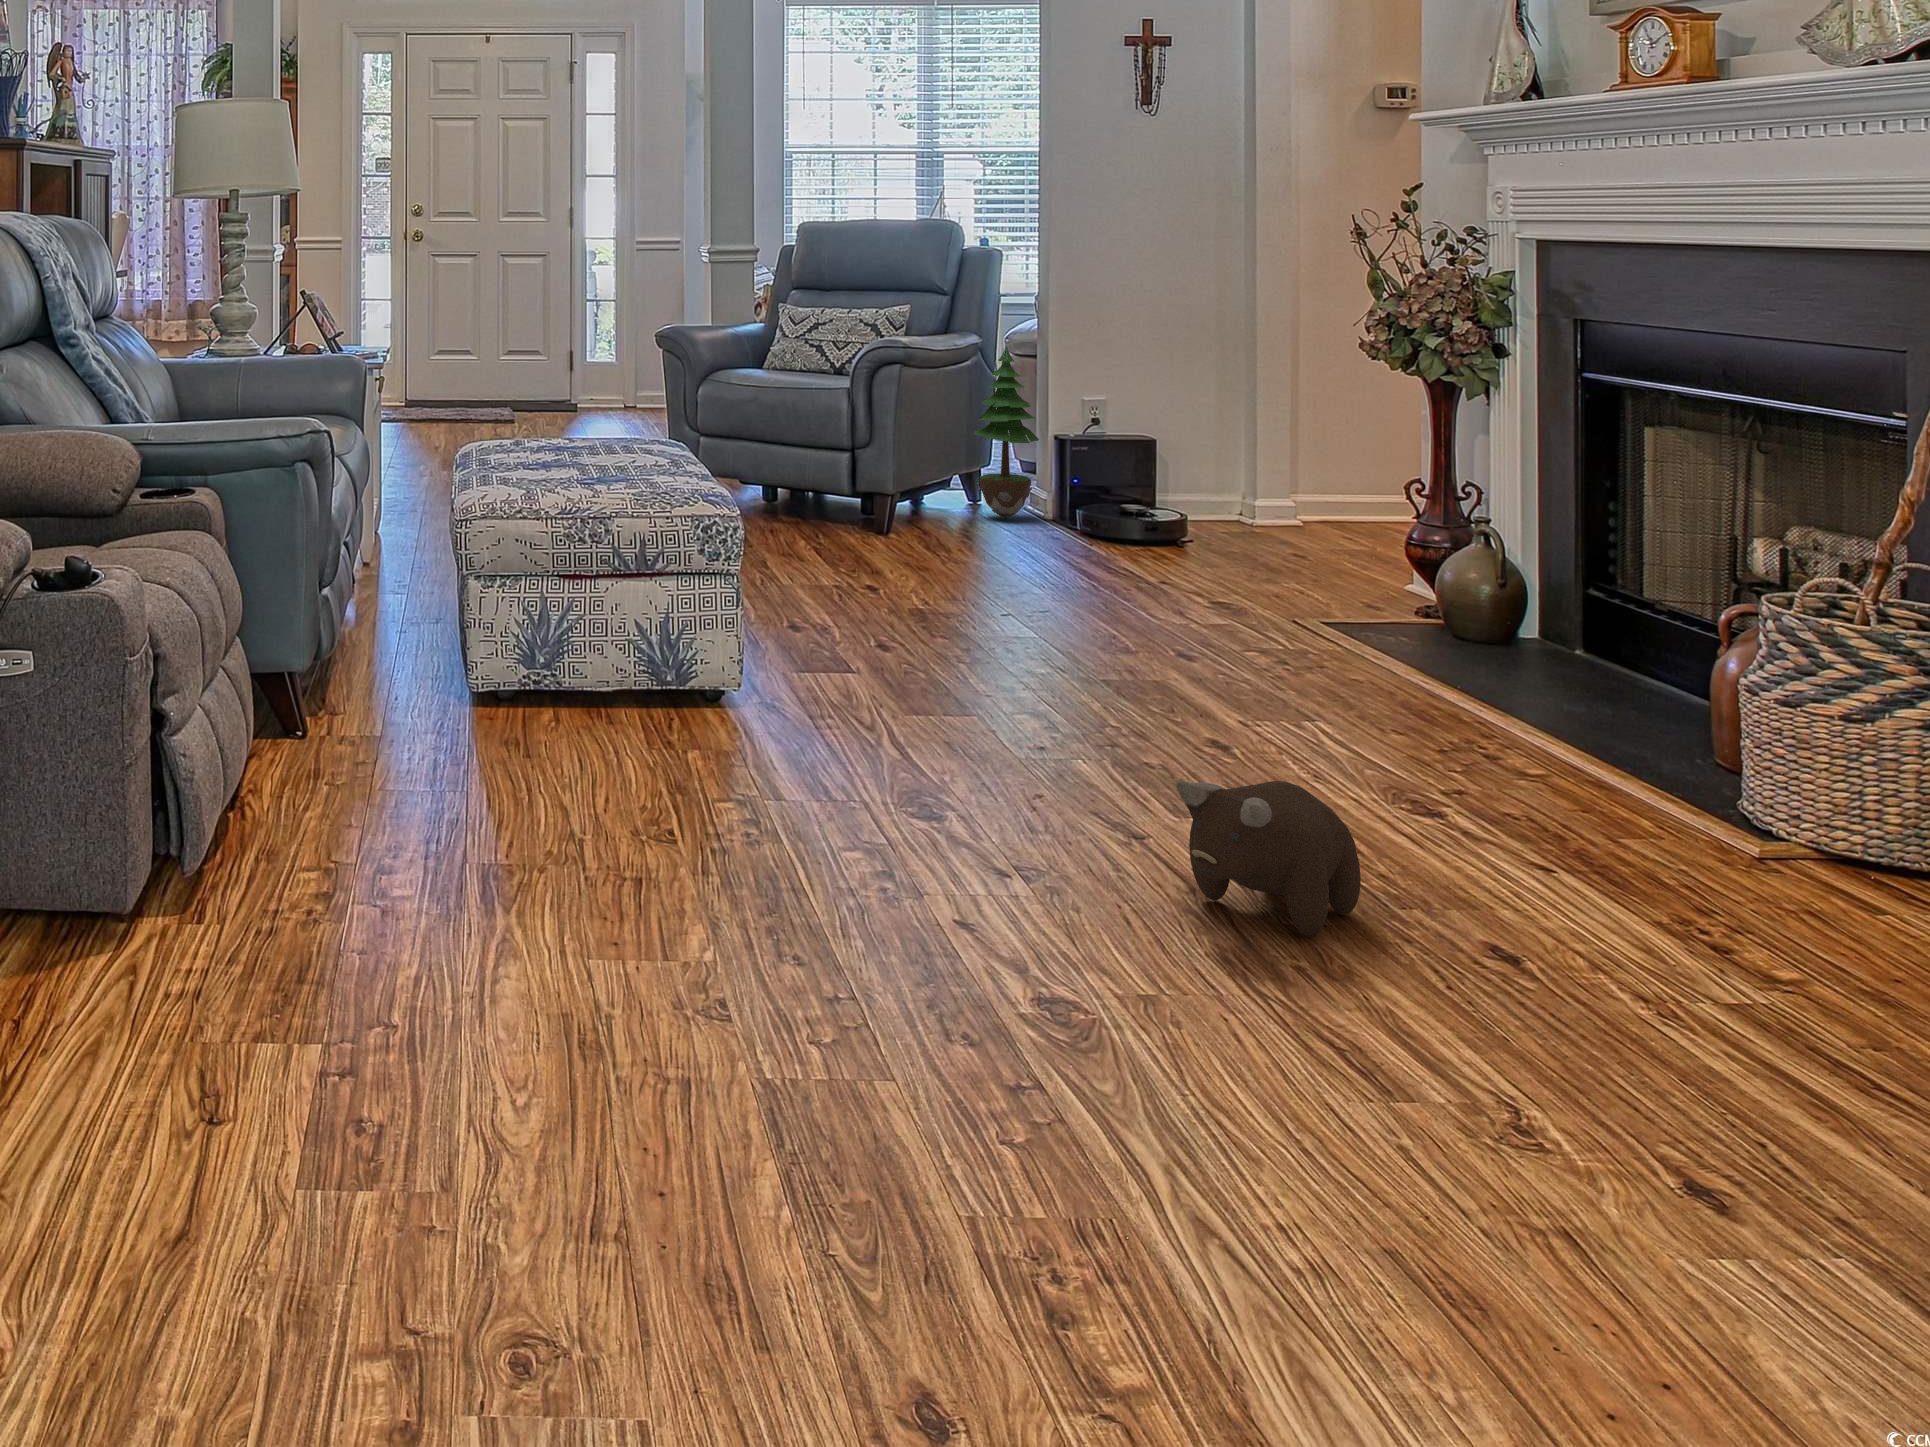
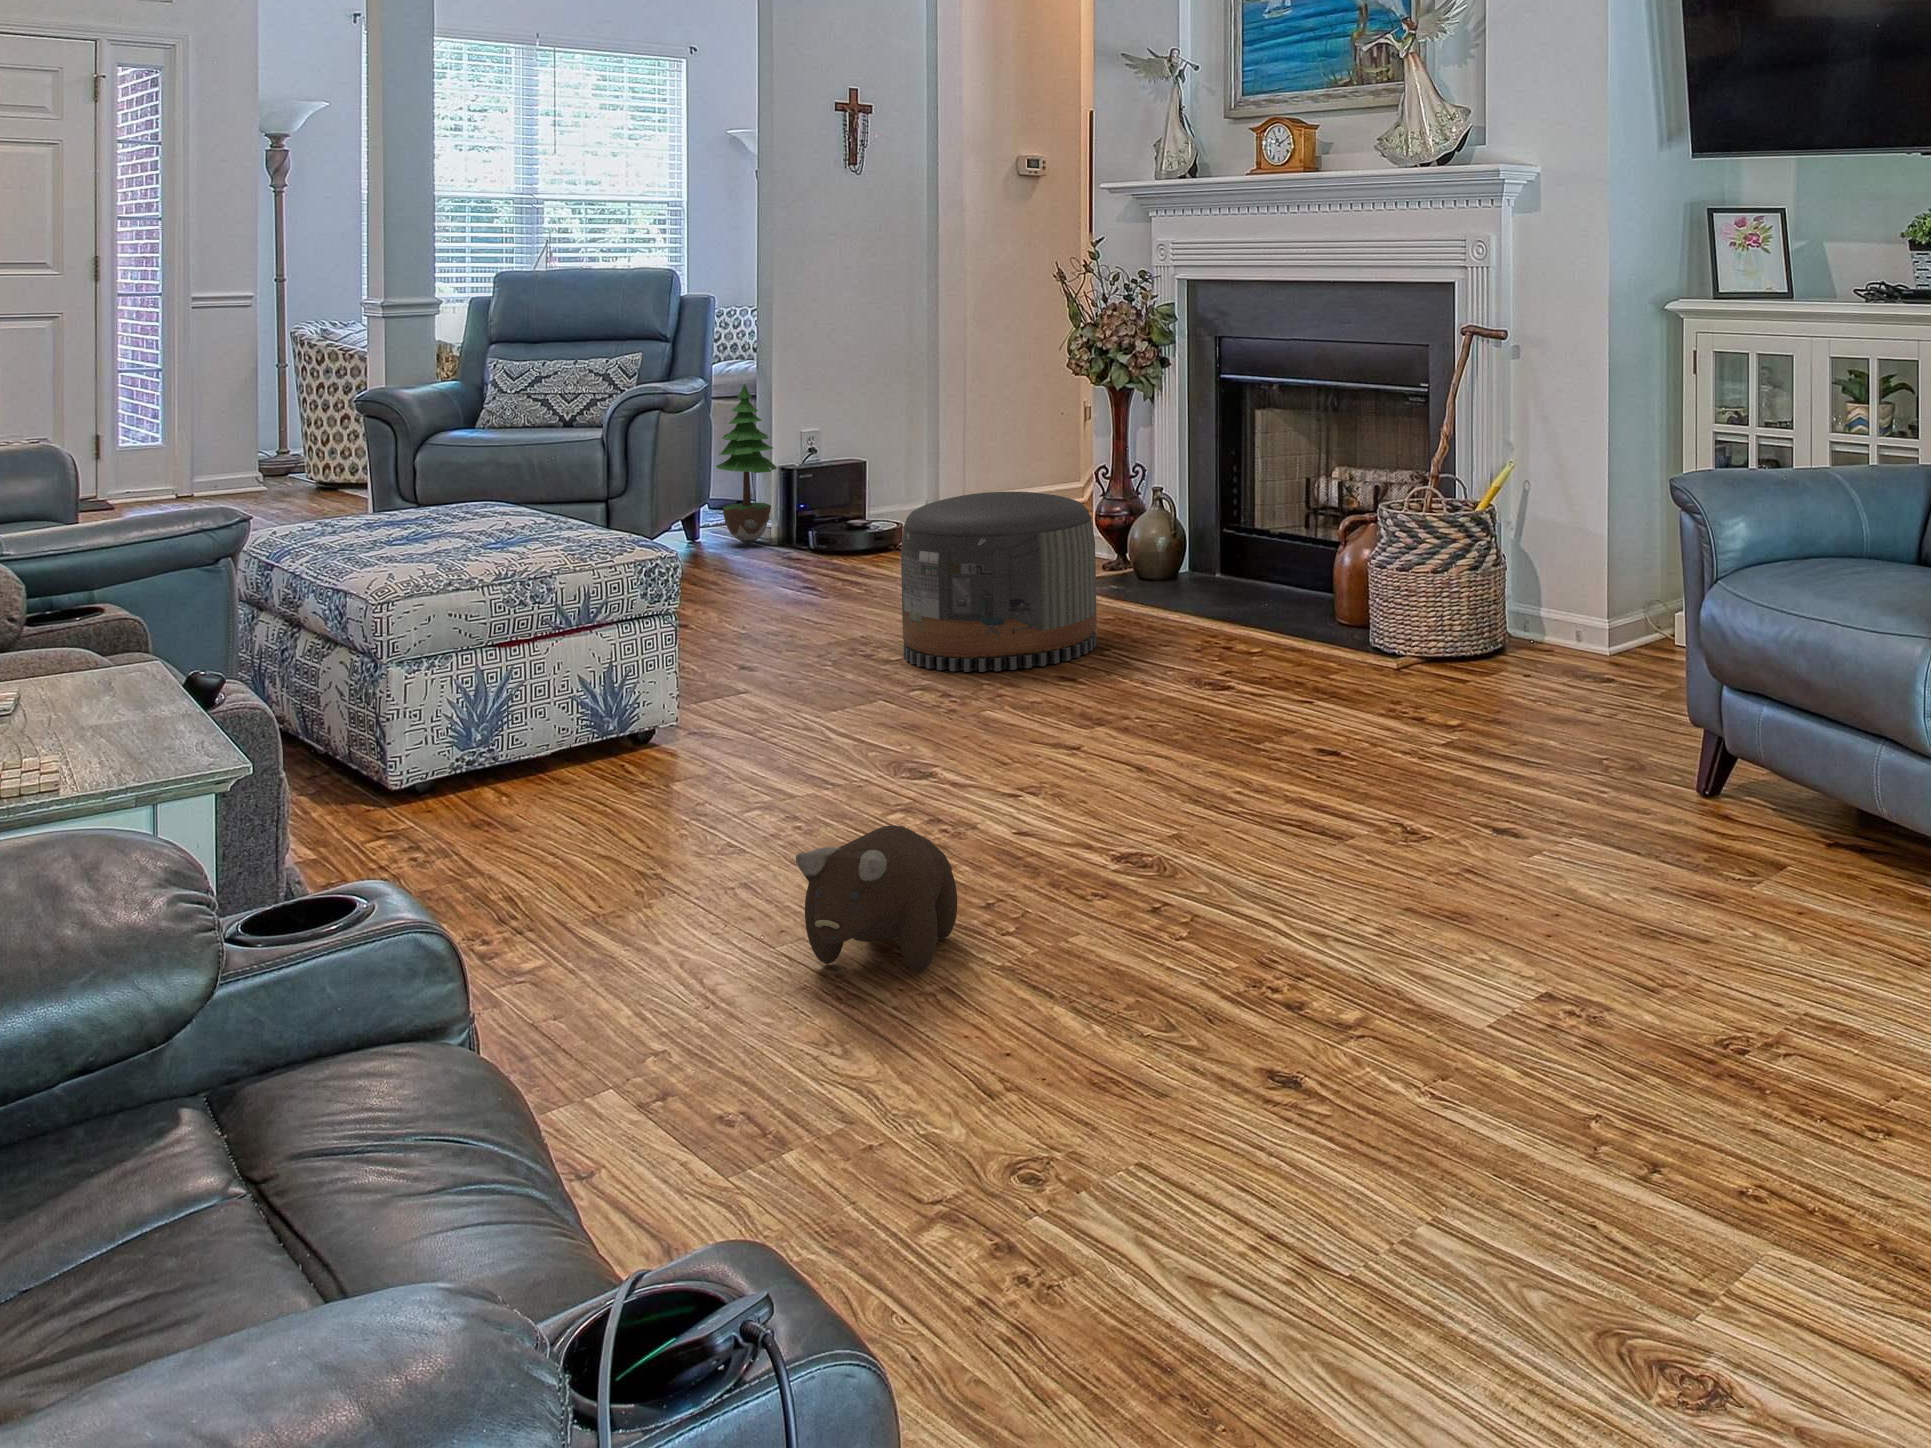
pouf: none [1037,495,1293,721] -> present [901,491,1097,672]
plush toy: present [1176,781,1361,937] -> present [796,826,957,971]

